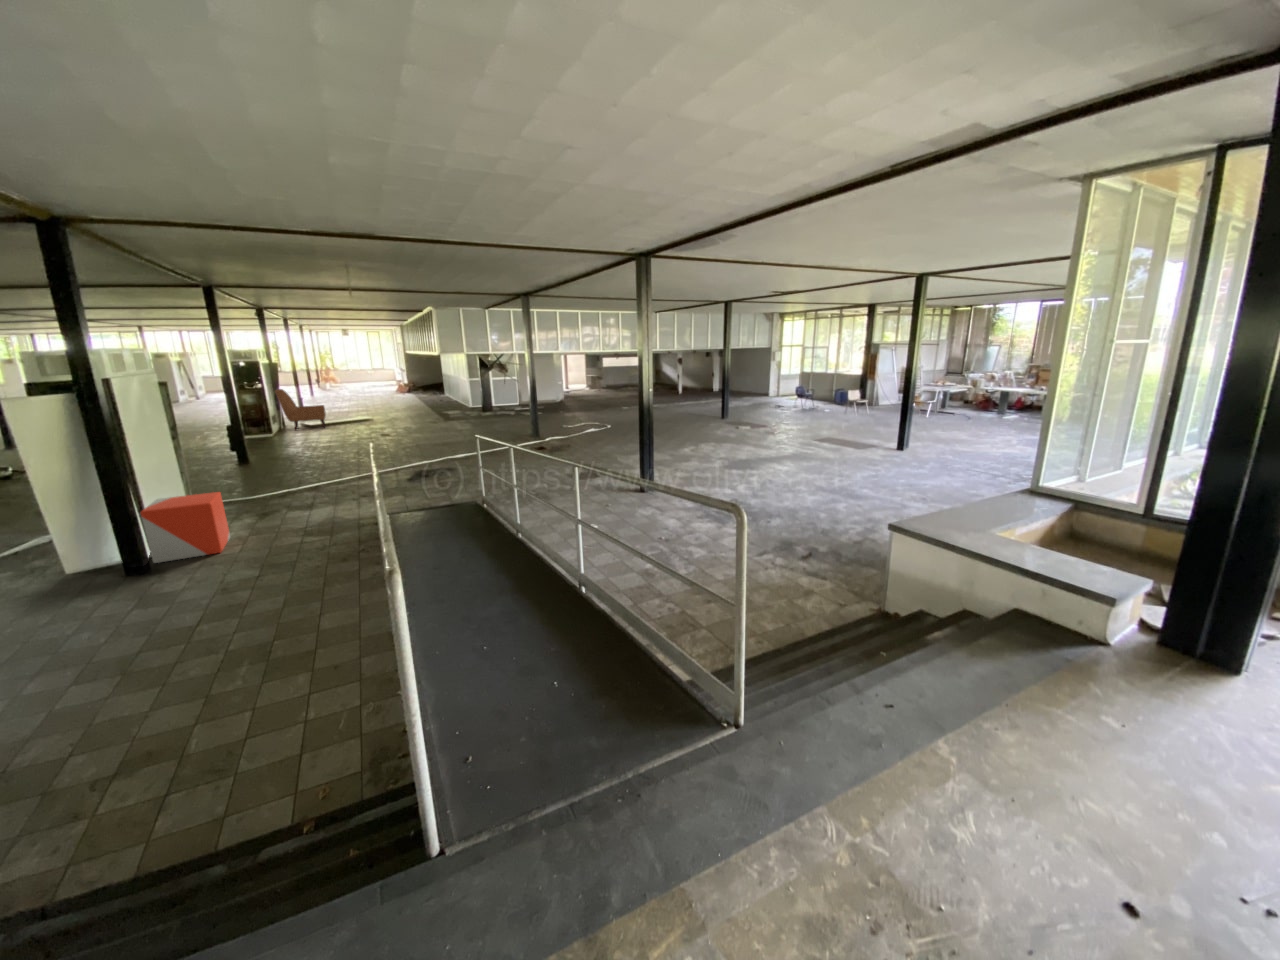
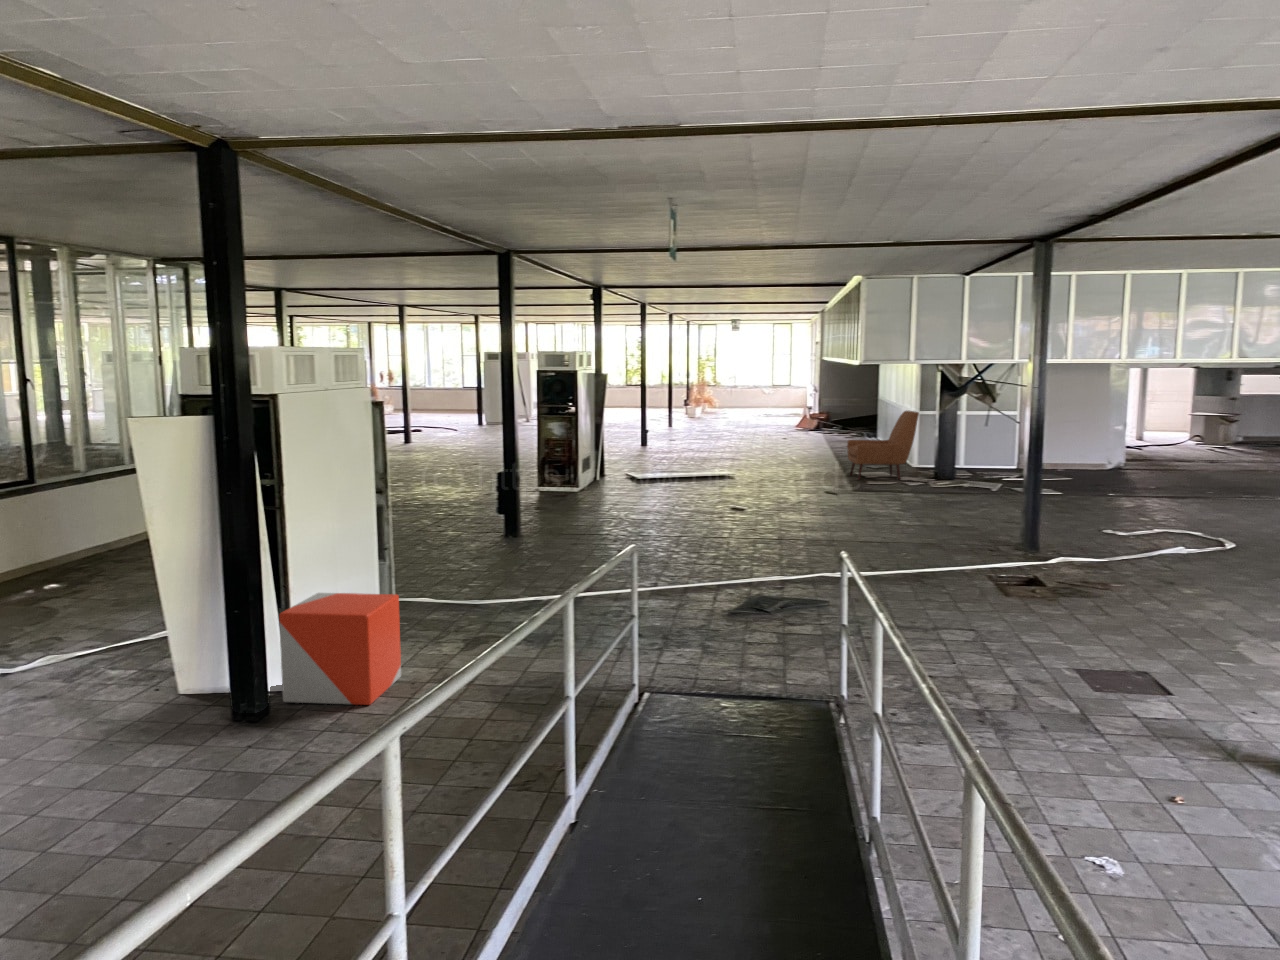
chair: present [275,389,326,430] -> present [847,410,919,480]

